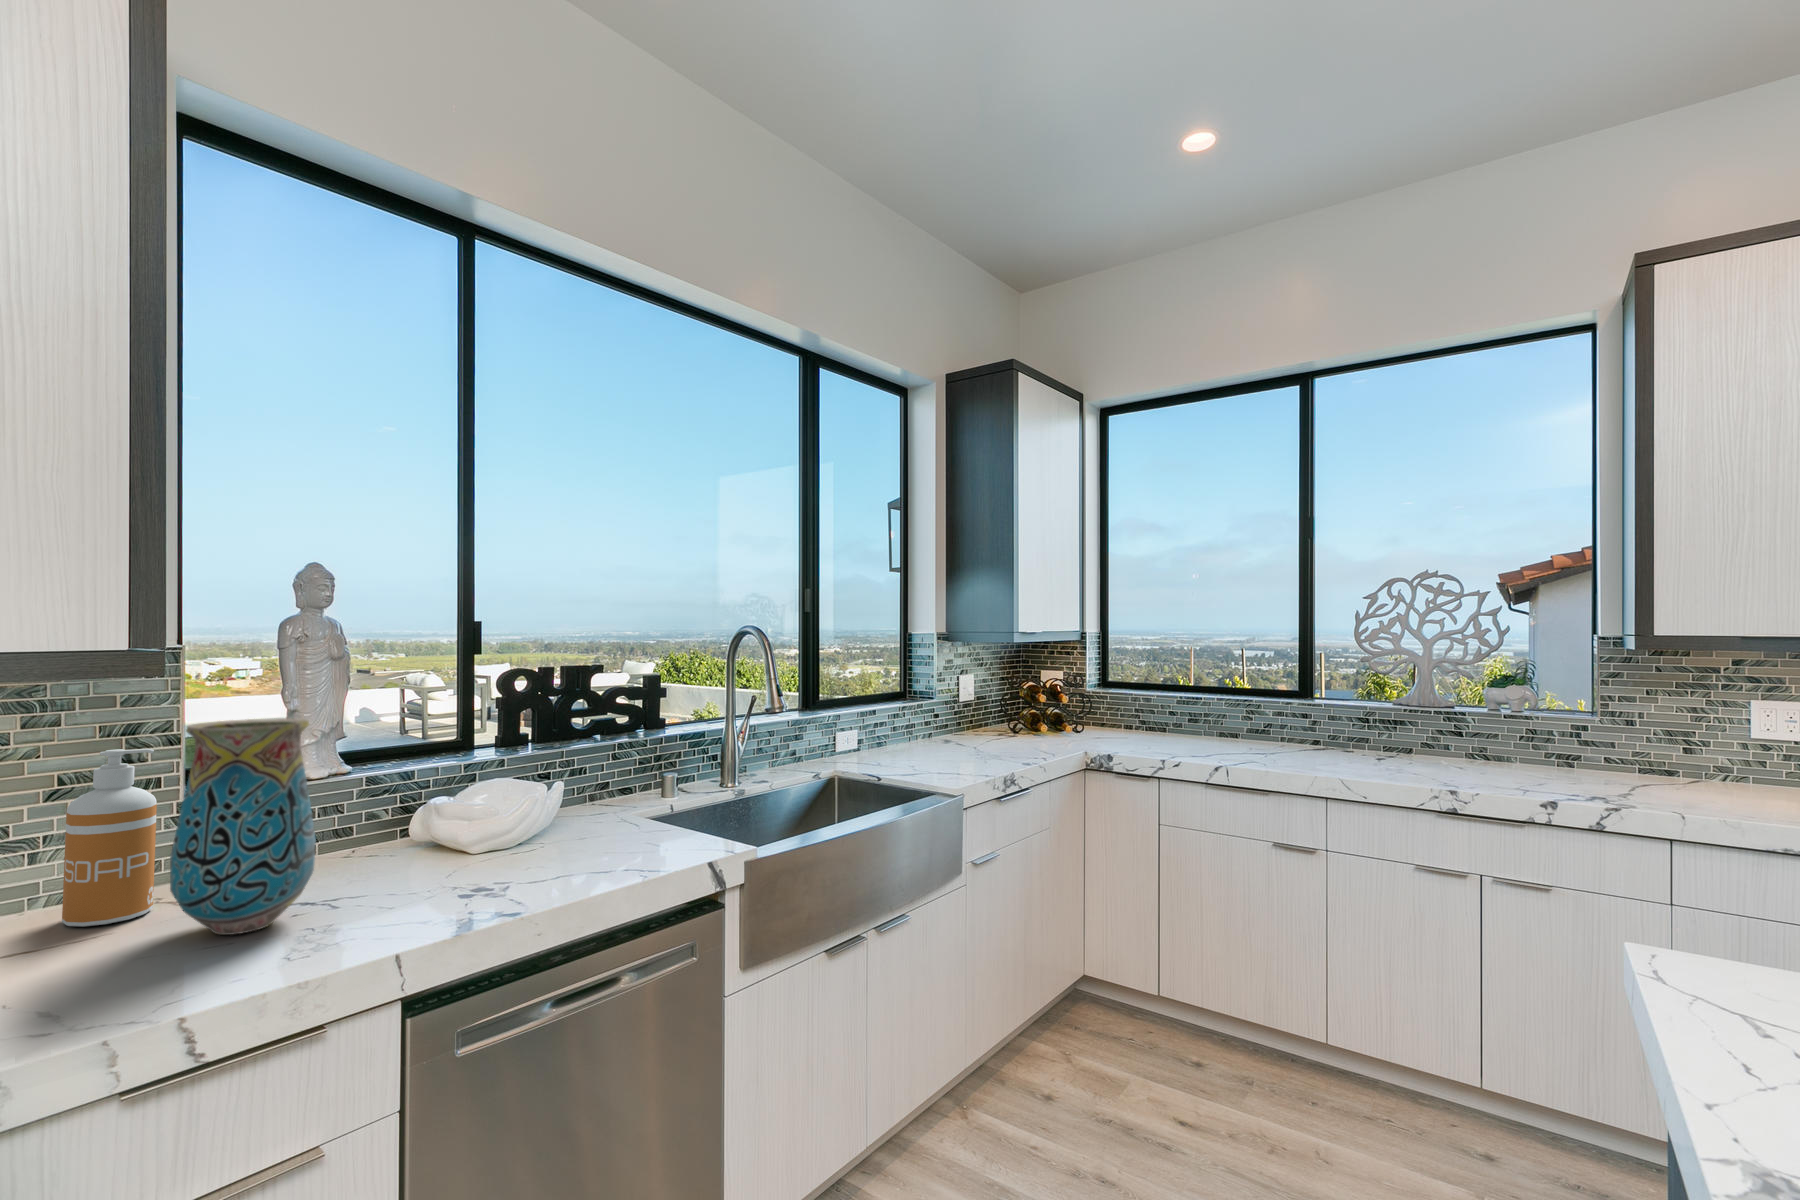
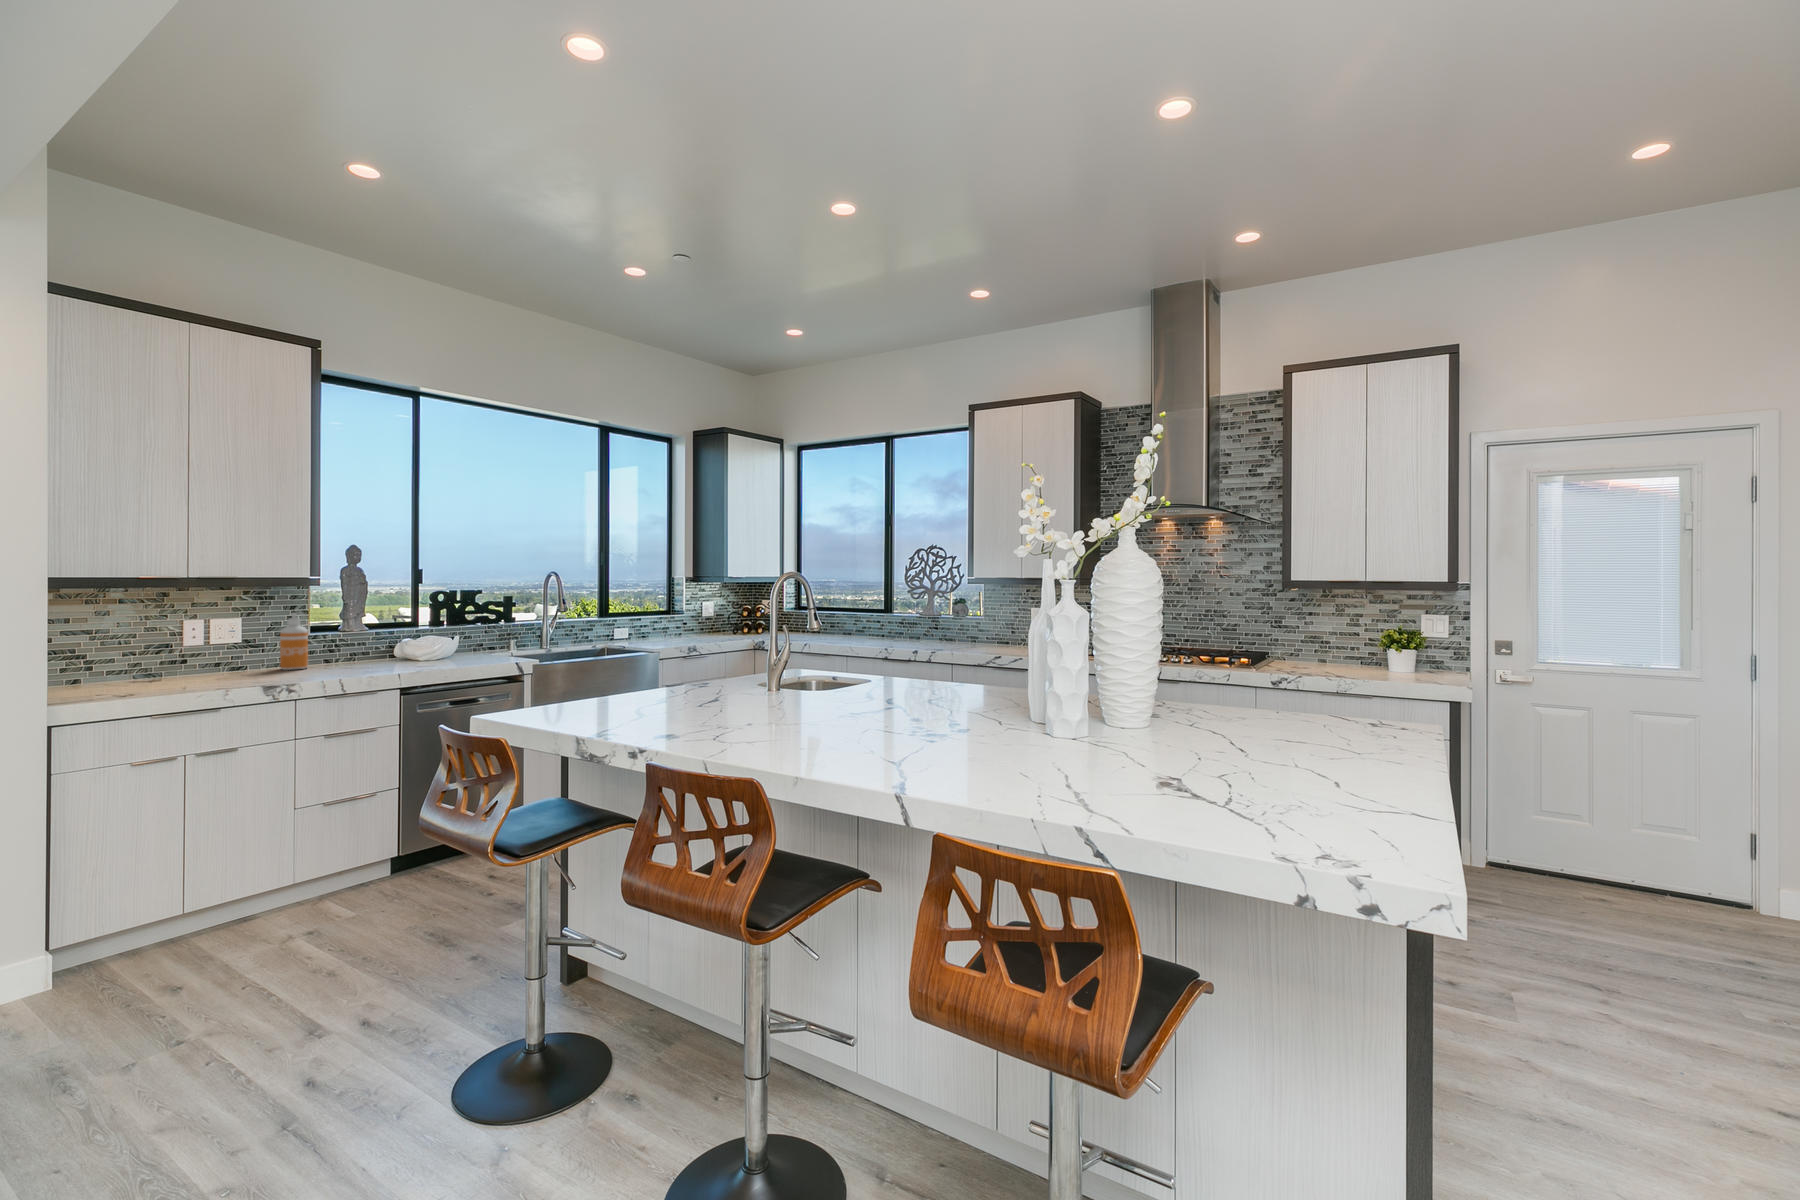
vase: present [170,718,316,935] -> none [320,603,366,671]

